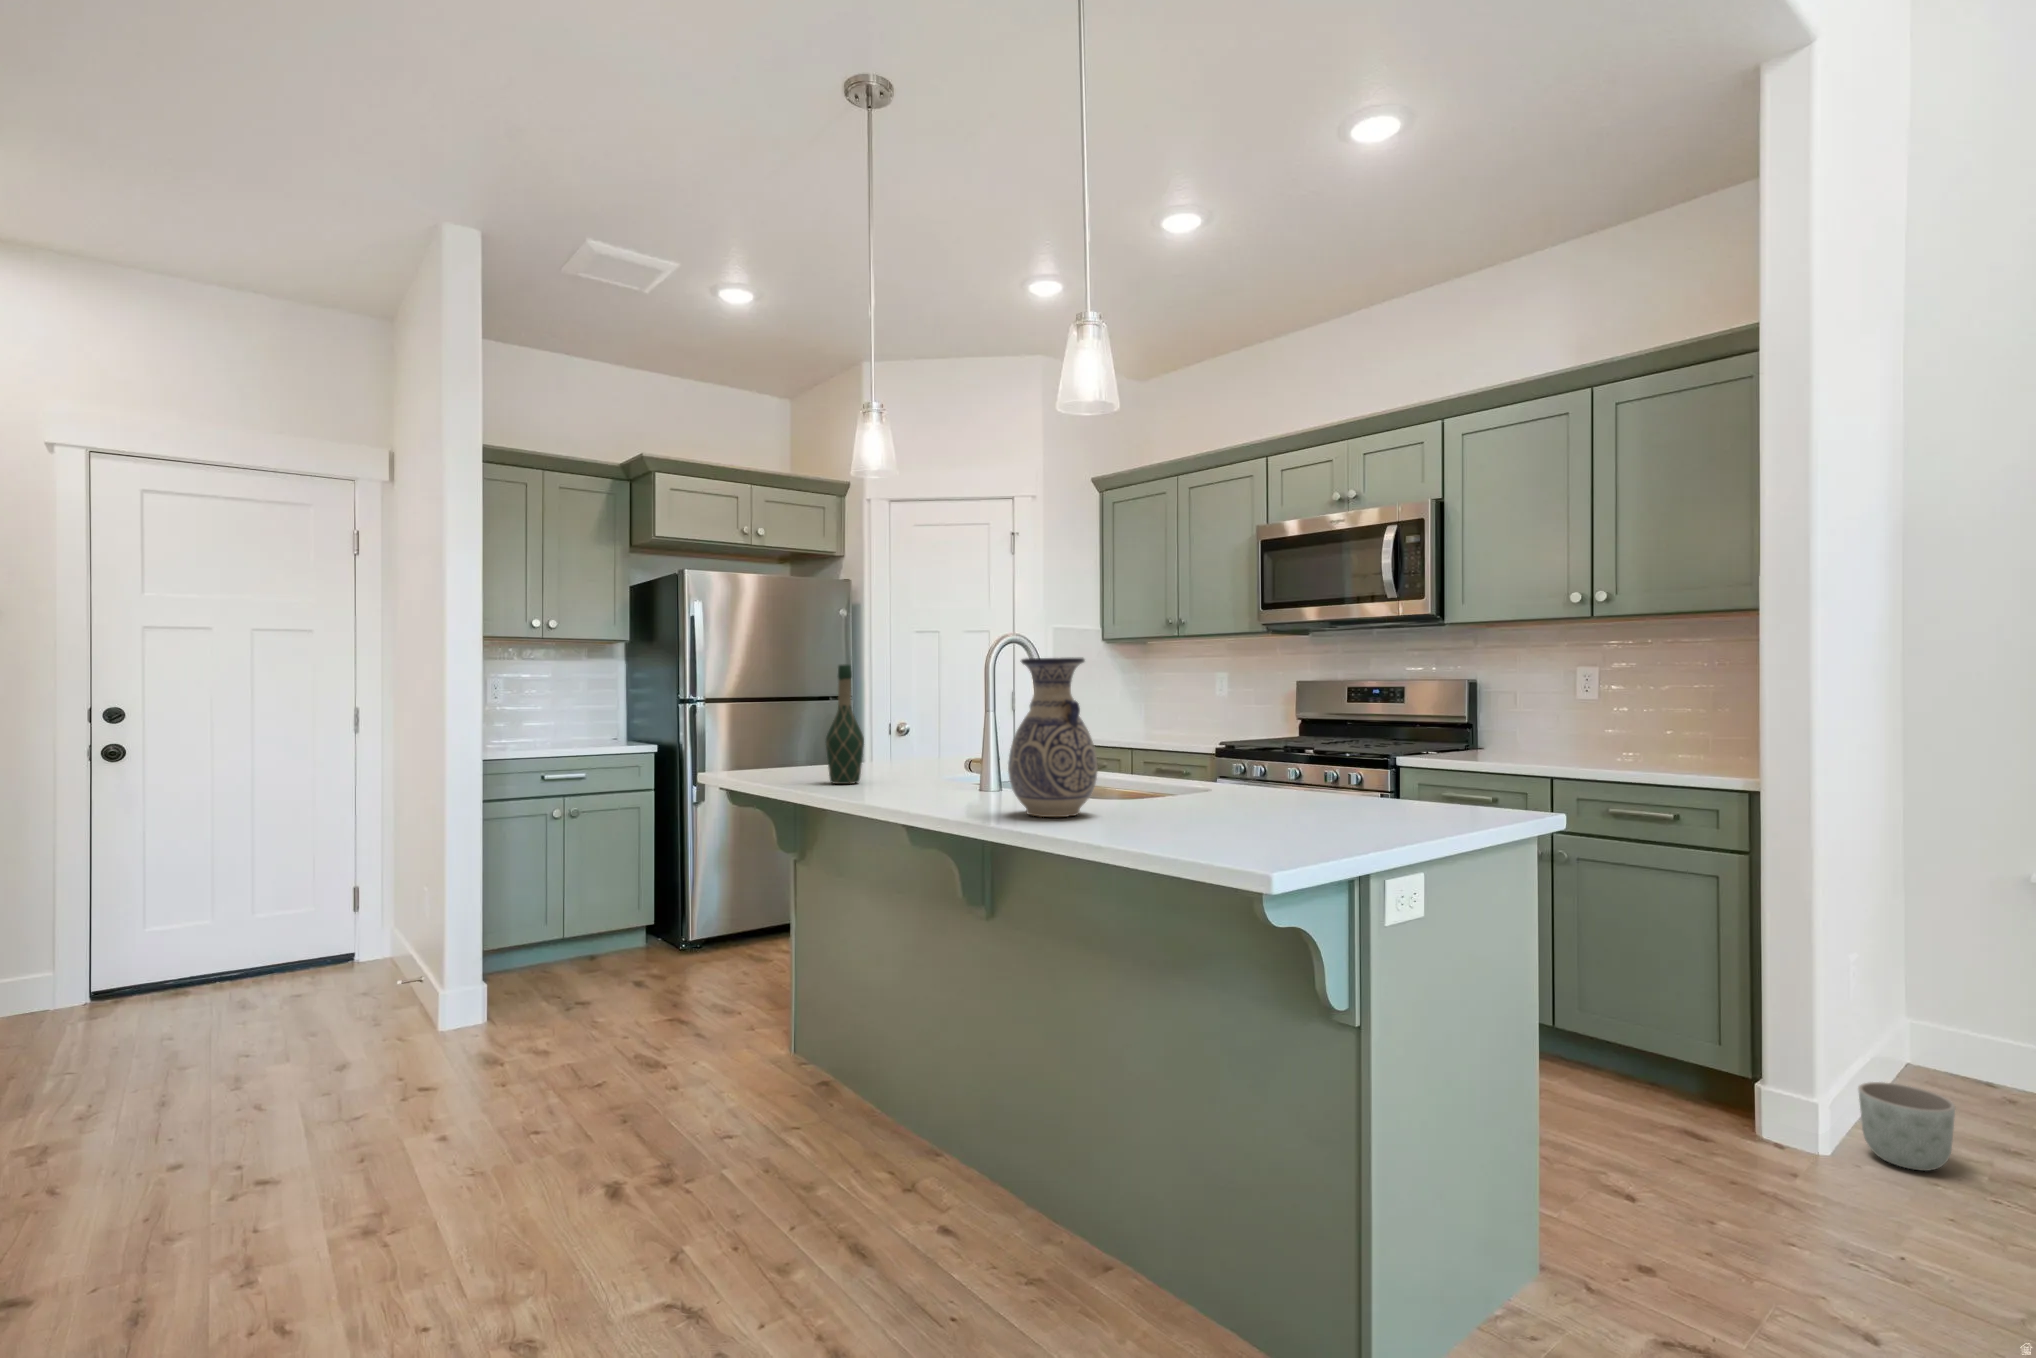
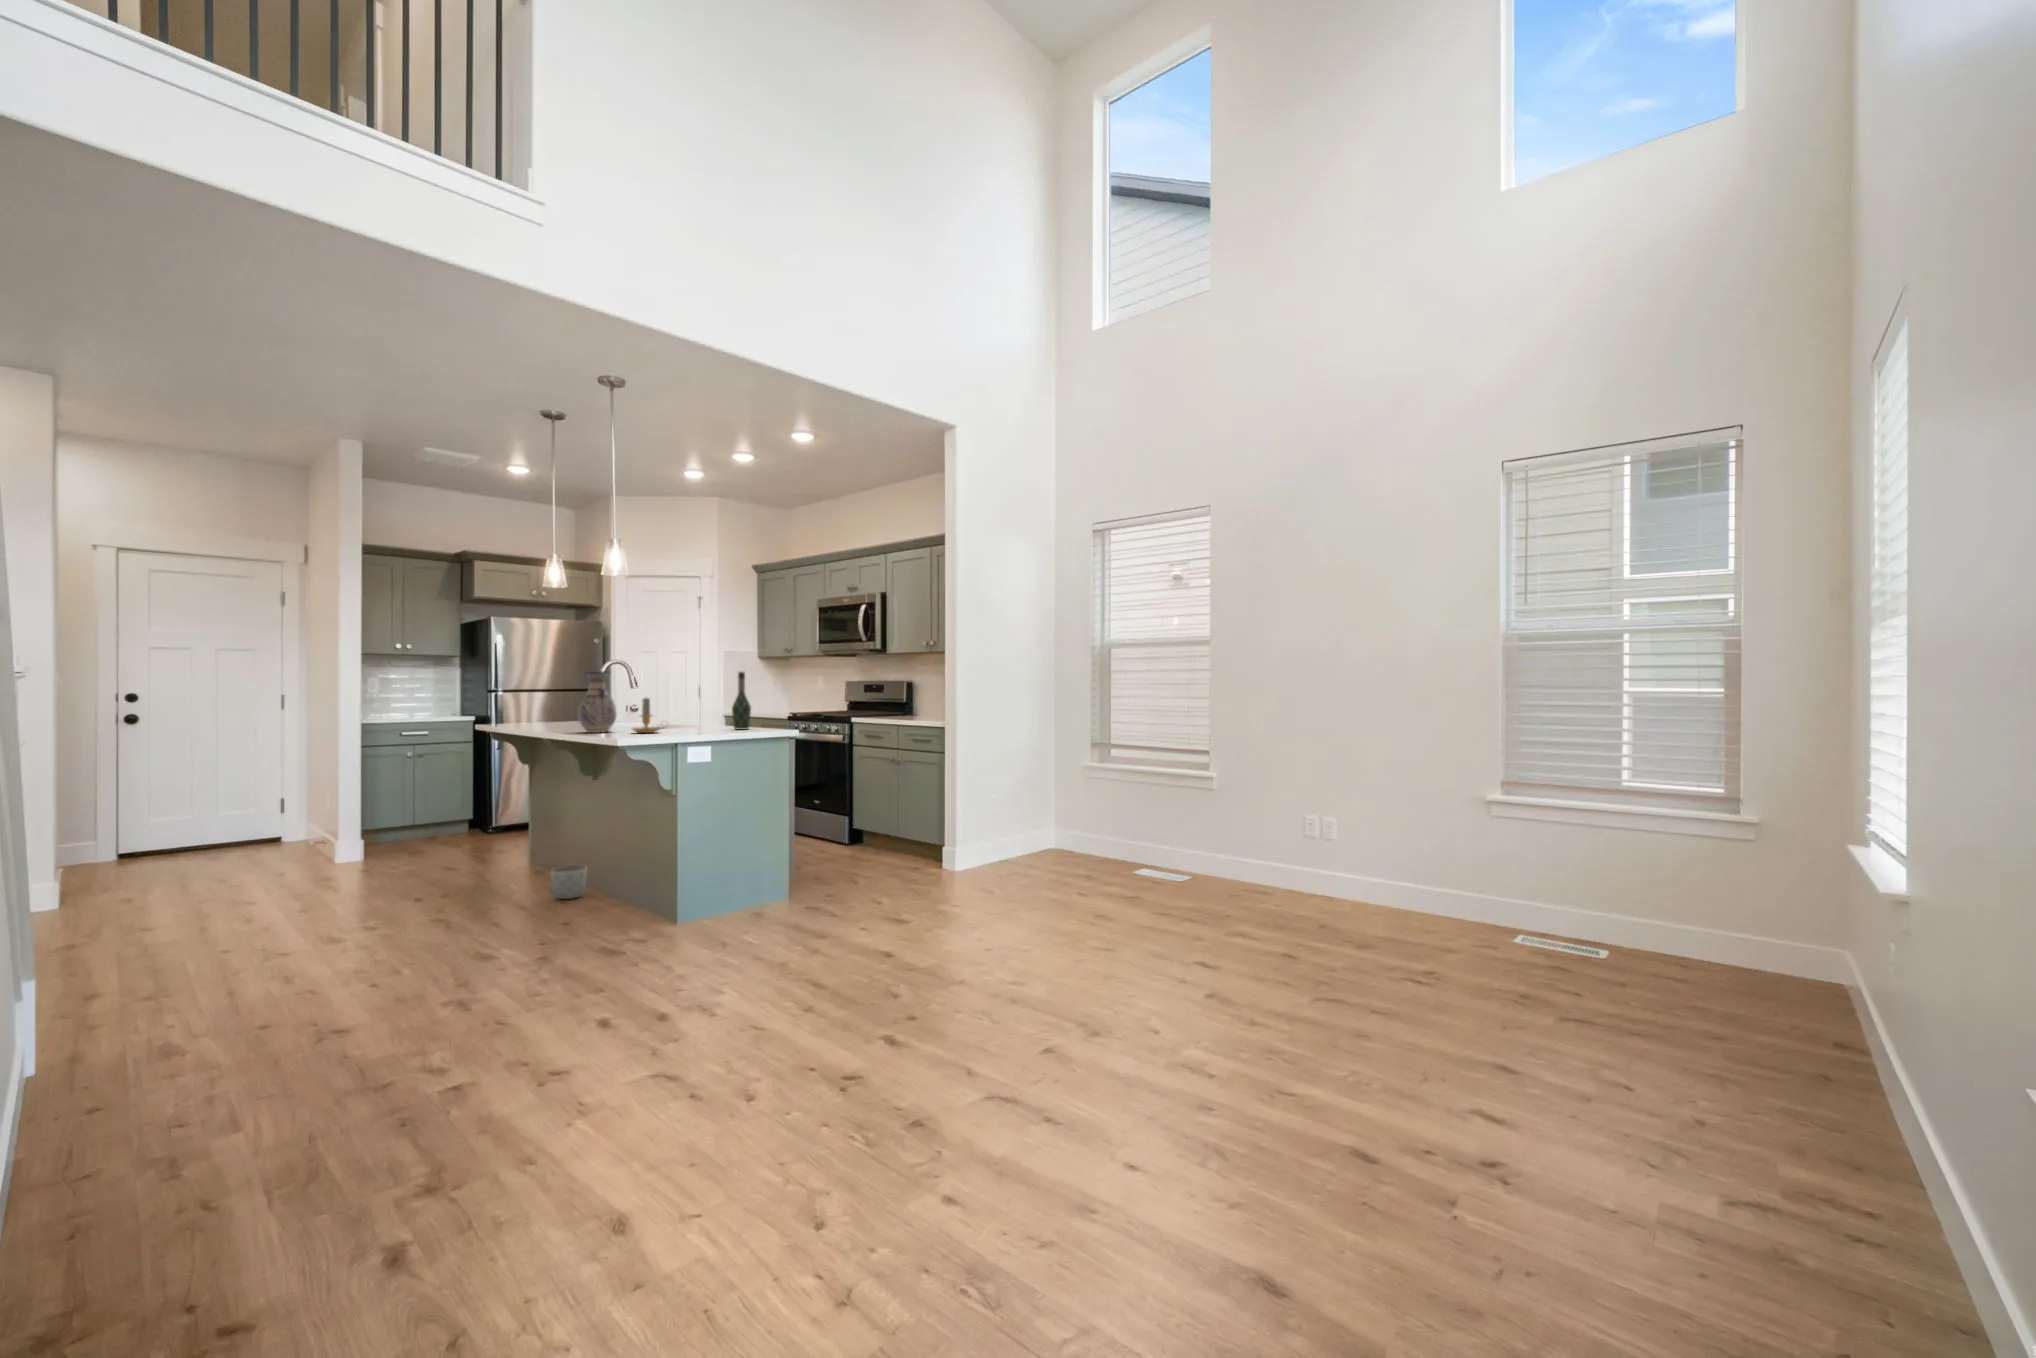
wine bottle: present [826,665,864,784] -> present [732,672,751,730]
candle: none [1157,722,1241,823] -> present [632,698,660,733]
planter: present [1858,1082,1955,1170] -> present [551,865,587,899]

